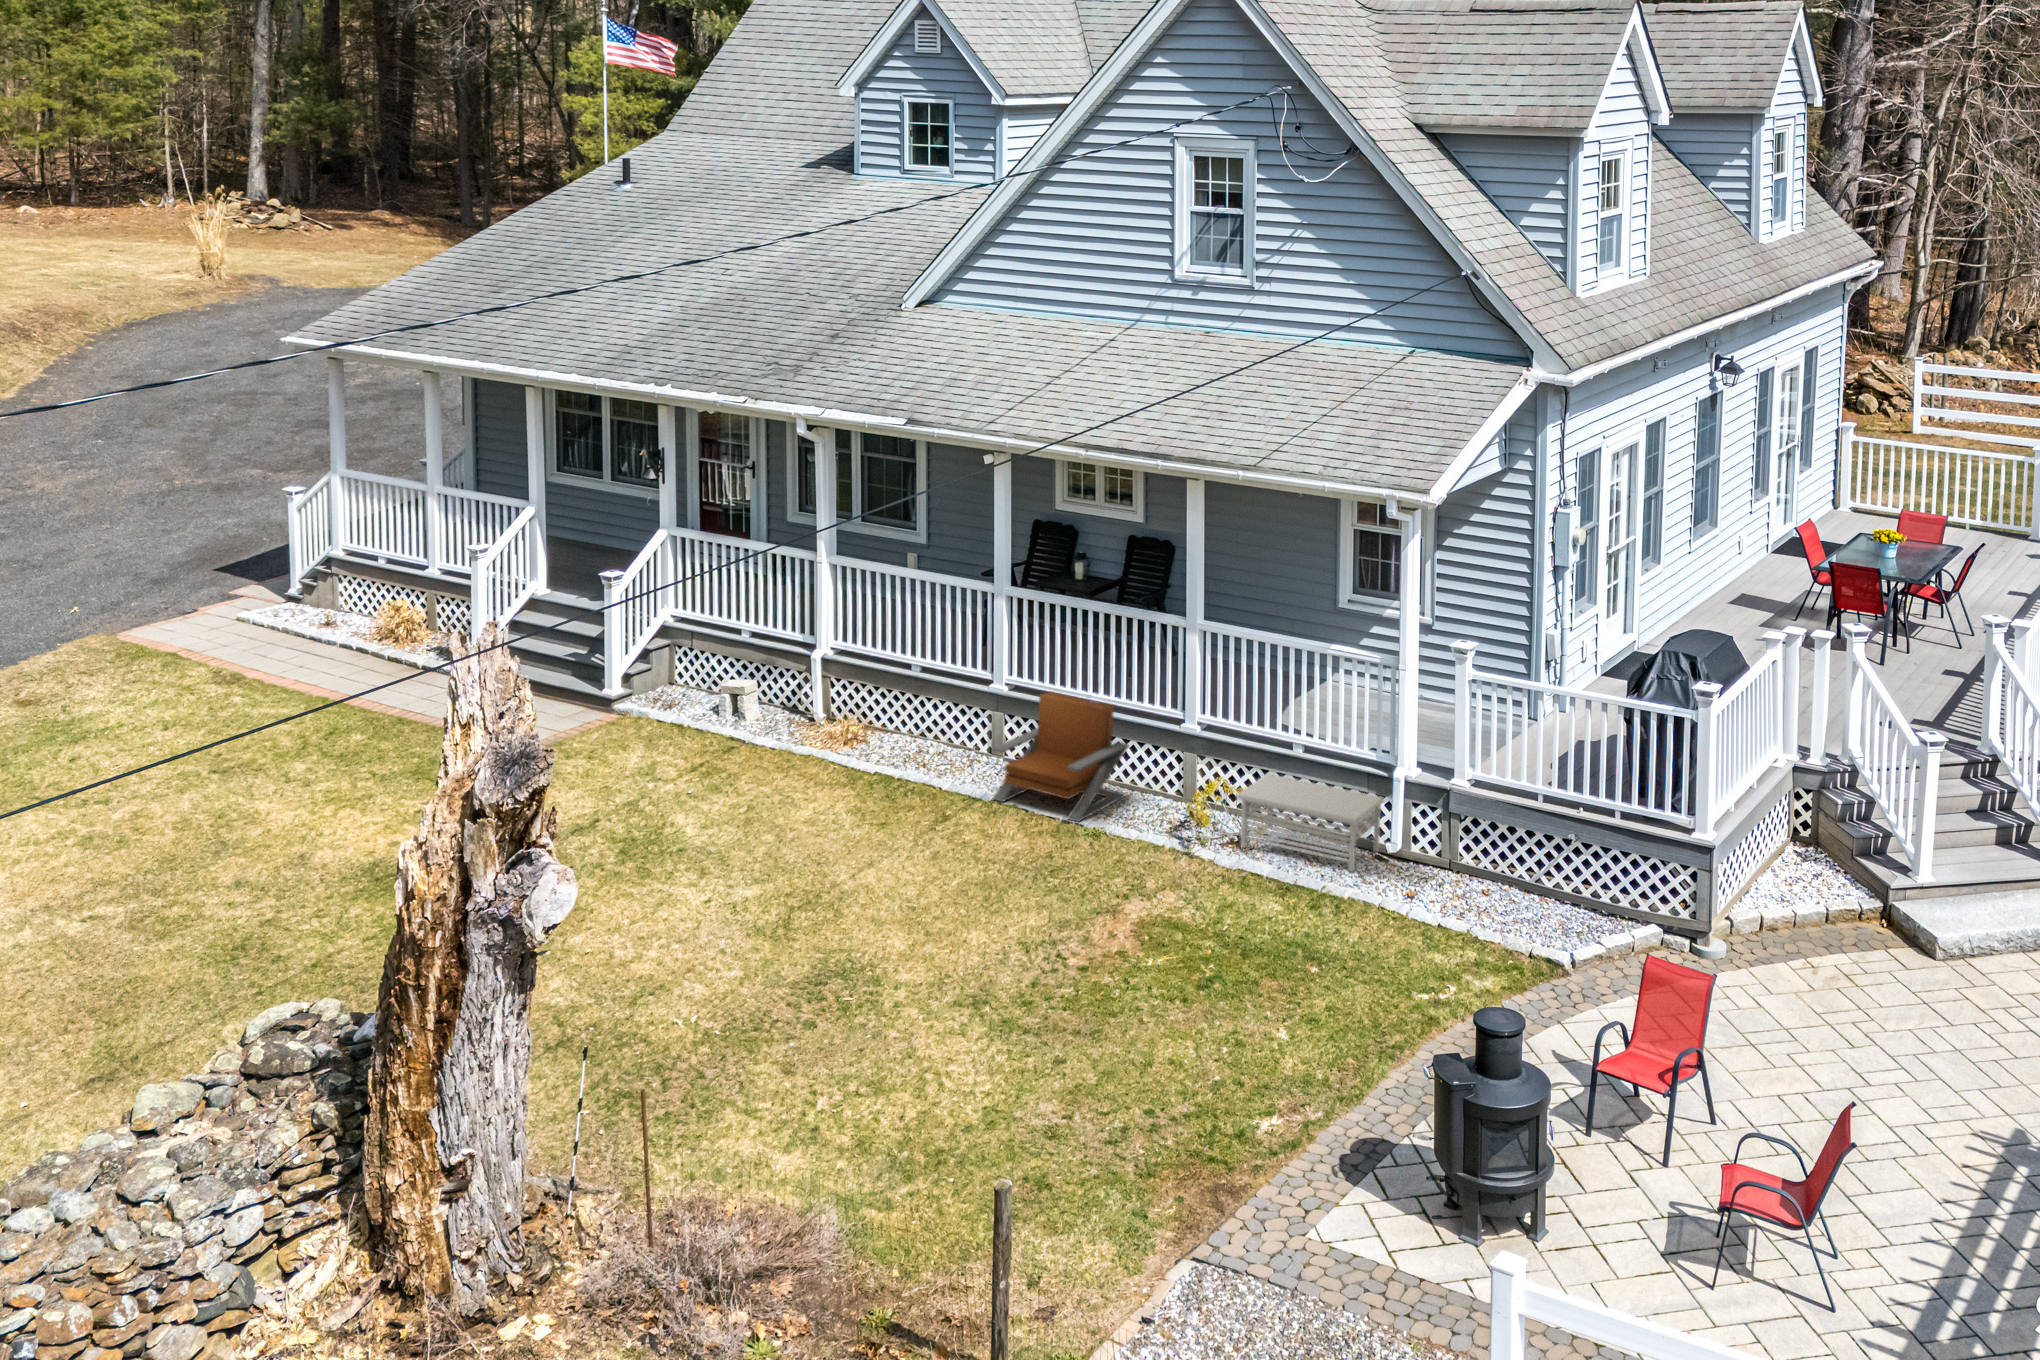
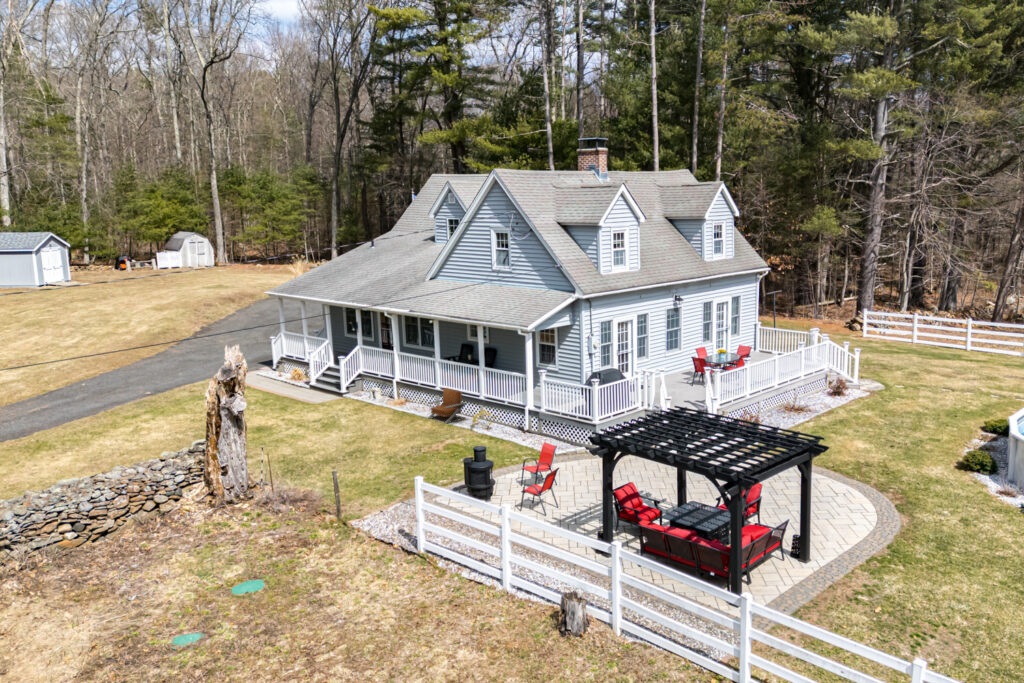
storage bench: present [1237,774,1384,872] -> none [485,410,526,436]

